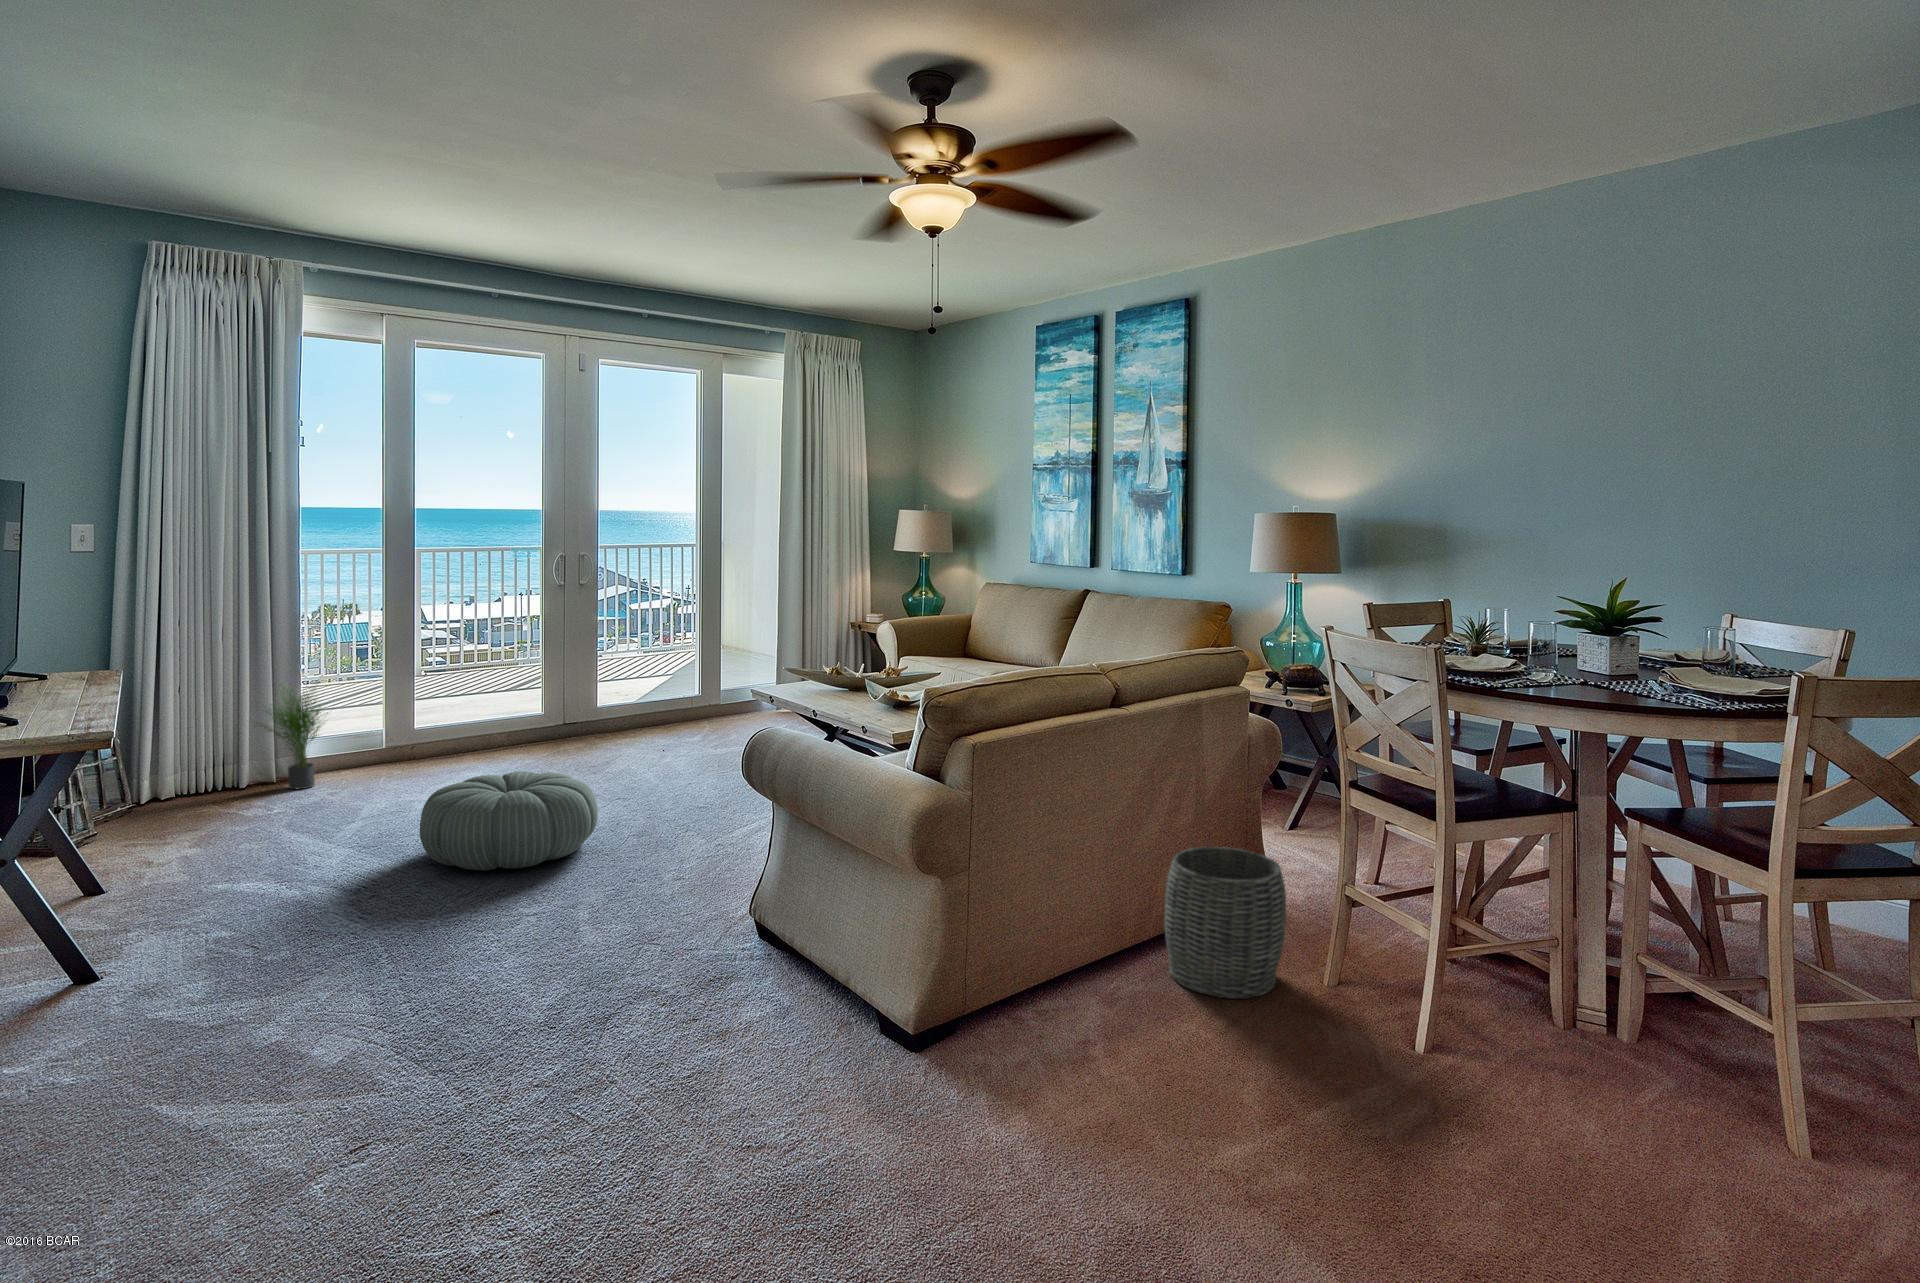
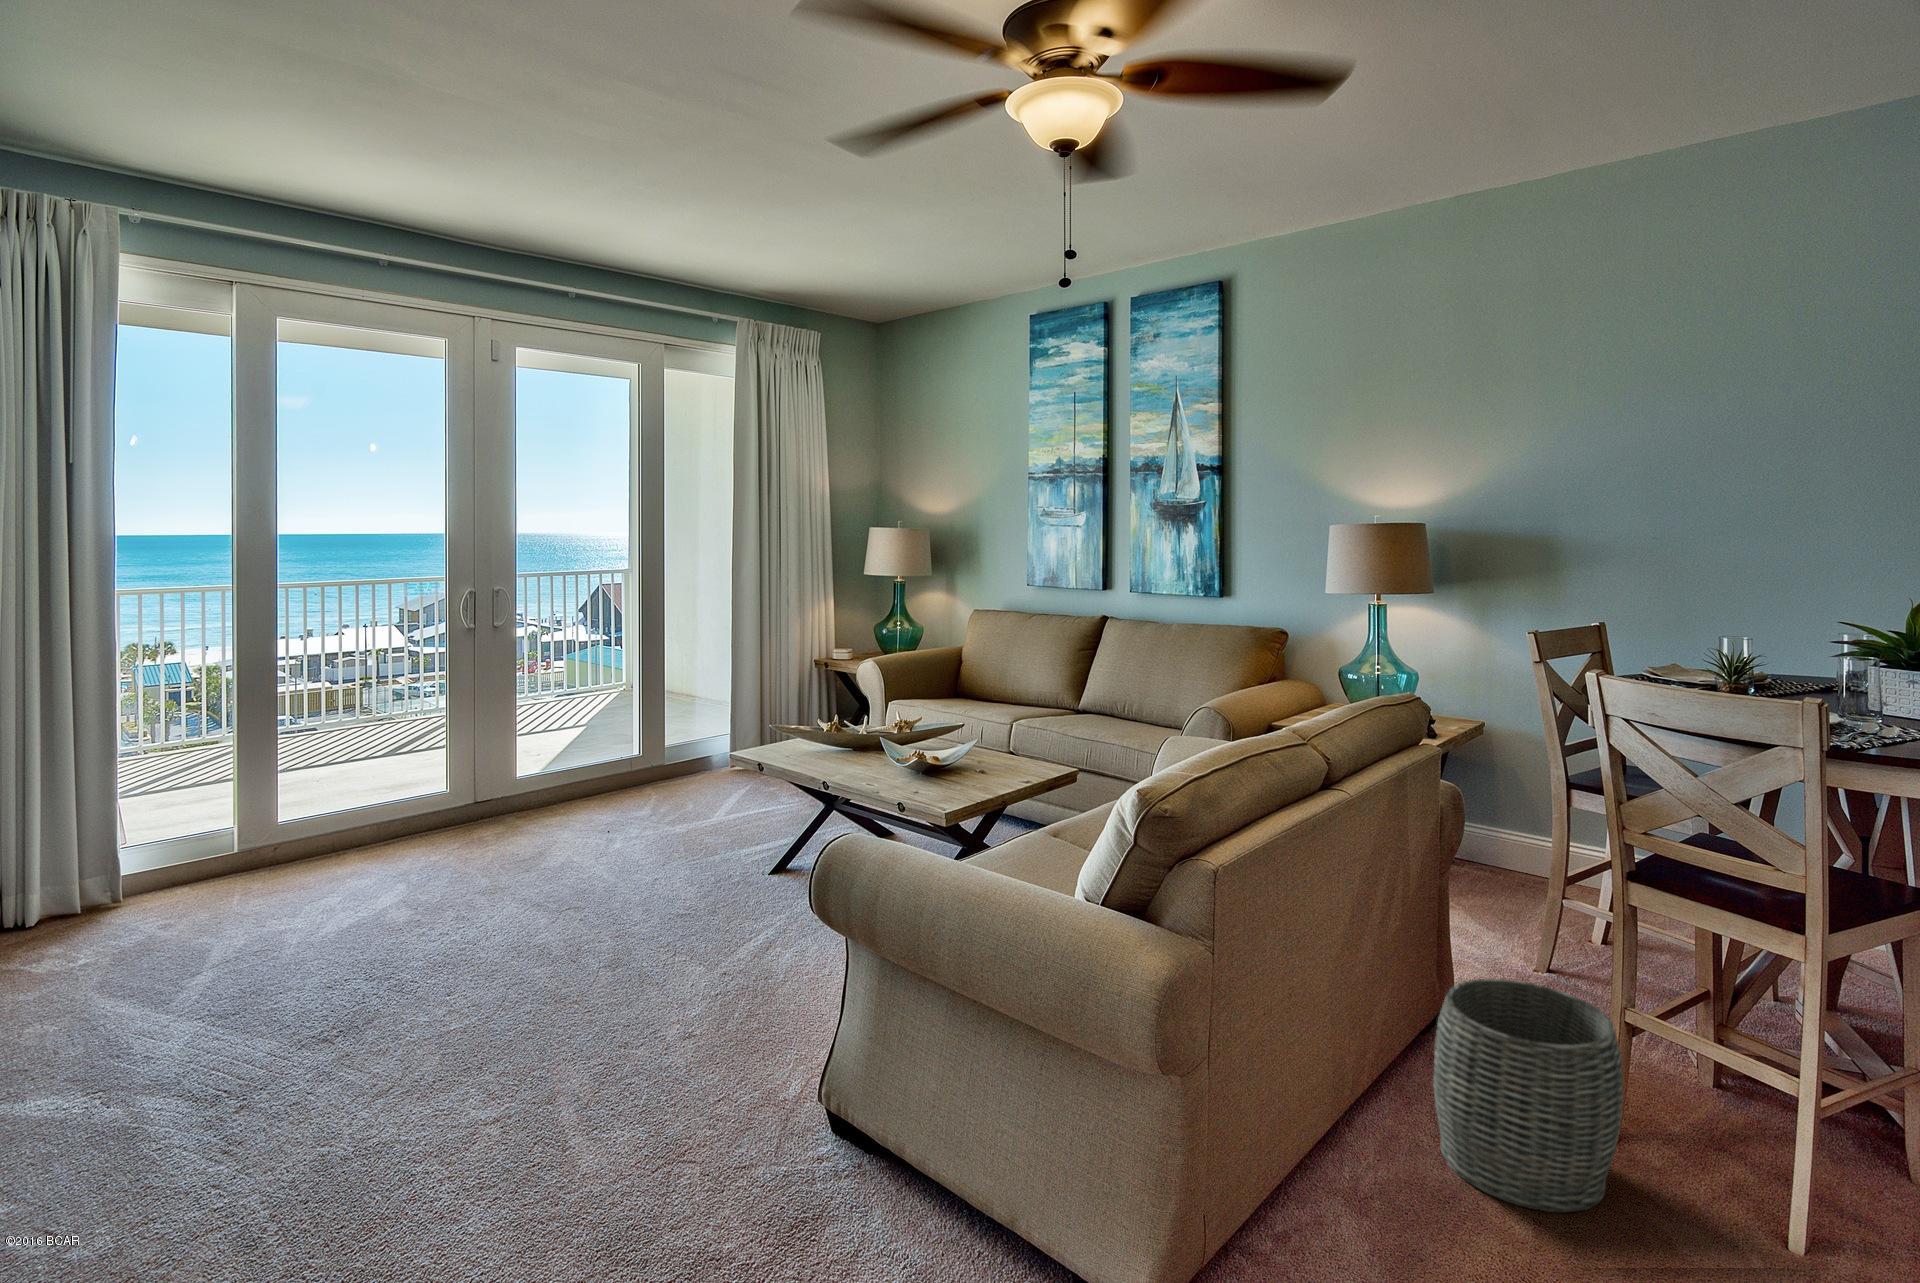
potted plant: present [256,687,328,789] -> none [25,763,170,922]
pouf: present [420,771,598,871] -> none [304,893,562,1056]

